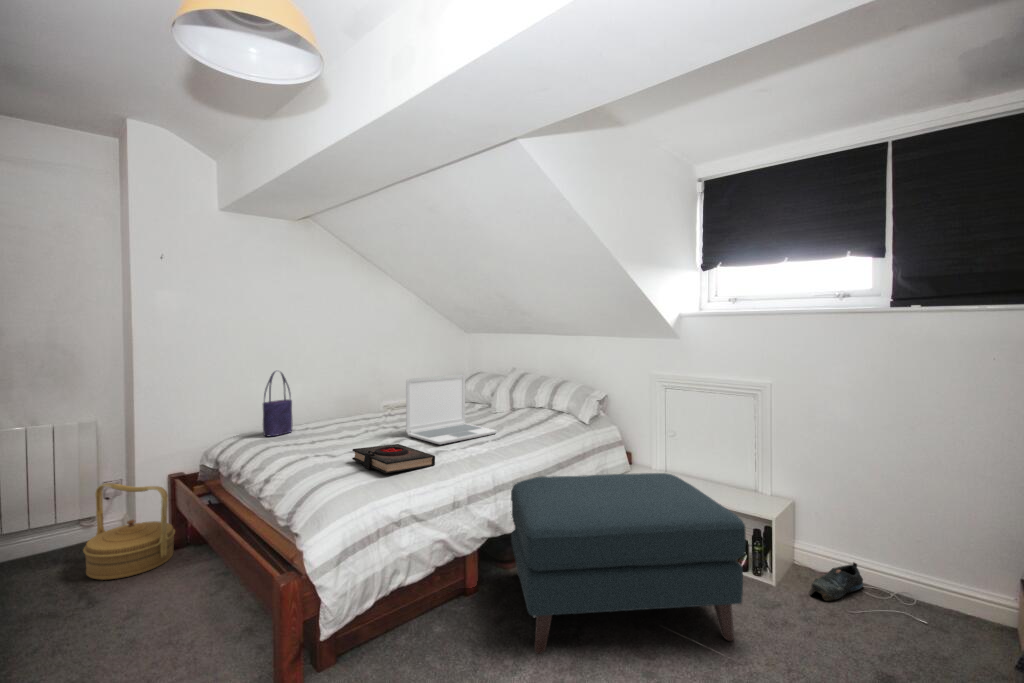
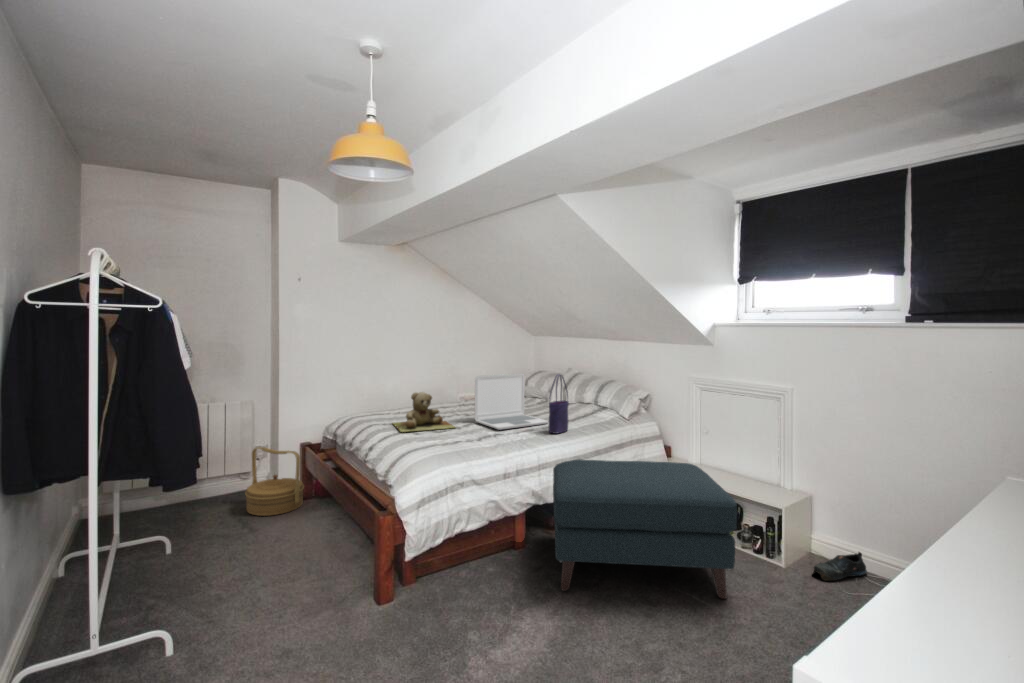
tote bag: present [263,371,293,436] -> present [549,375,569,434]
teddy bear: none [298,401,385,454] -> present [393,392,455,432]
book: present [352,444,435,473] -> none [431,427,492,448]

